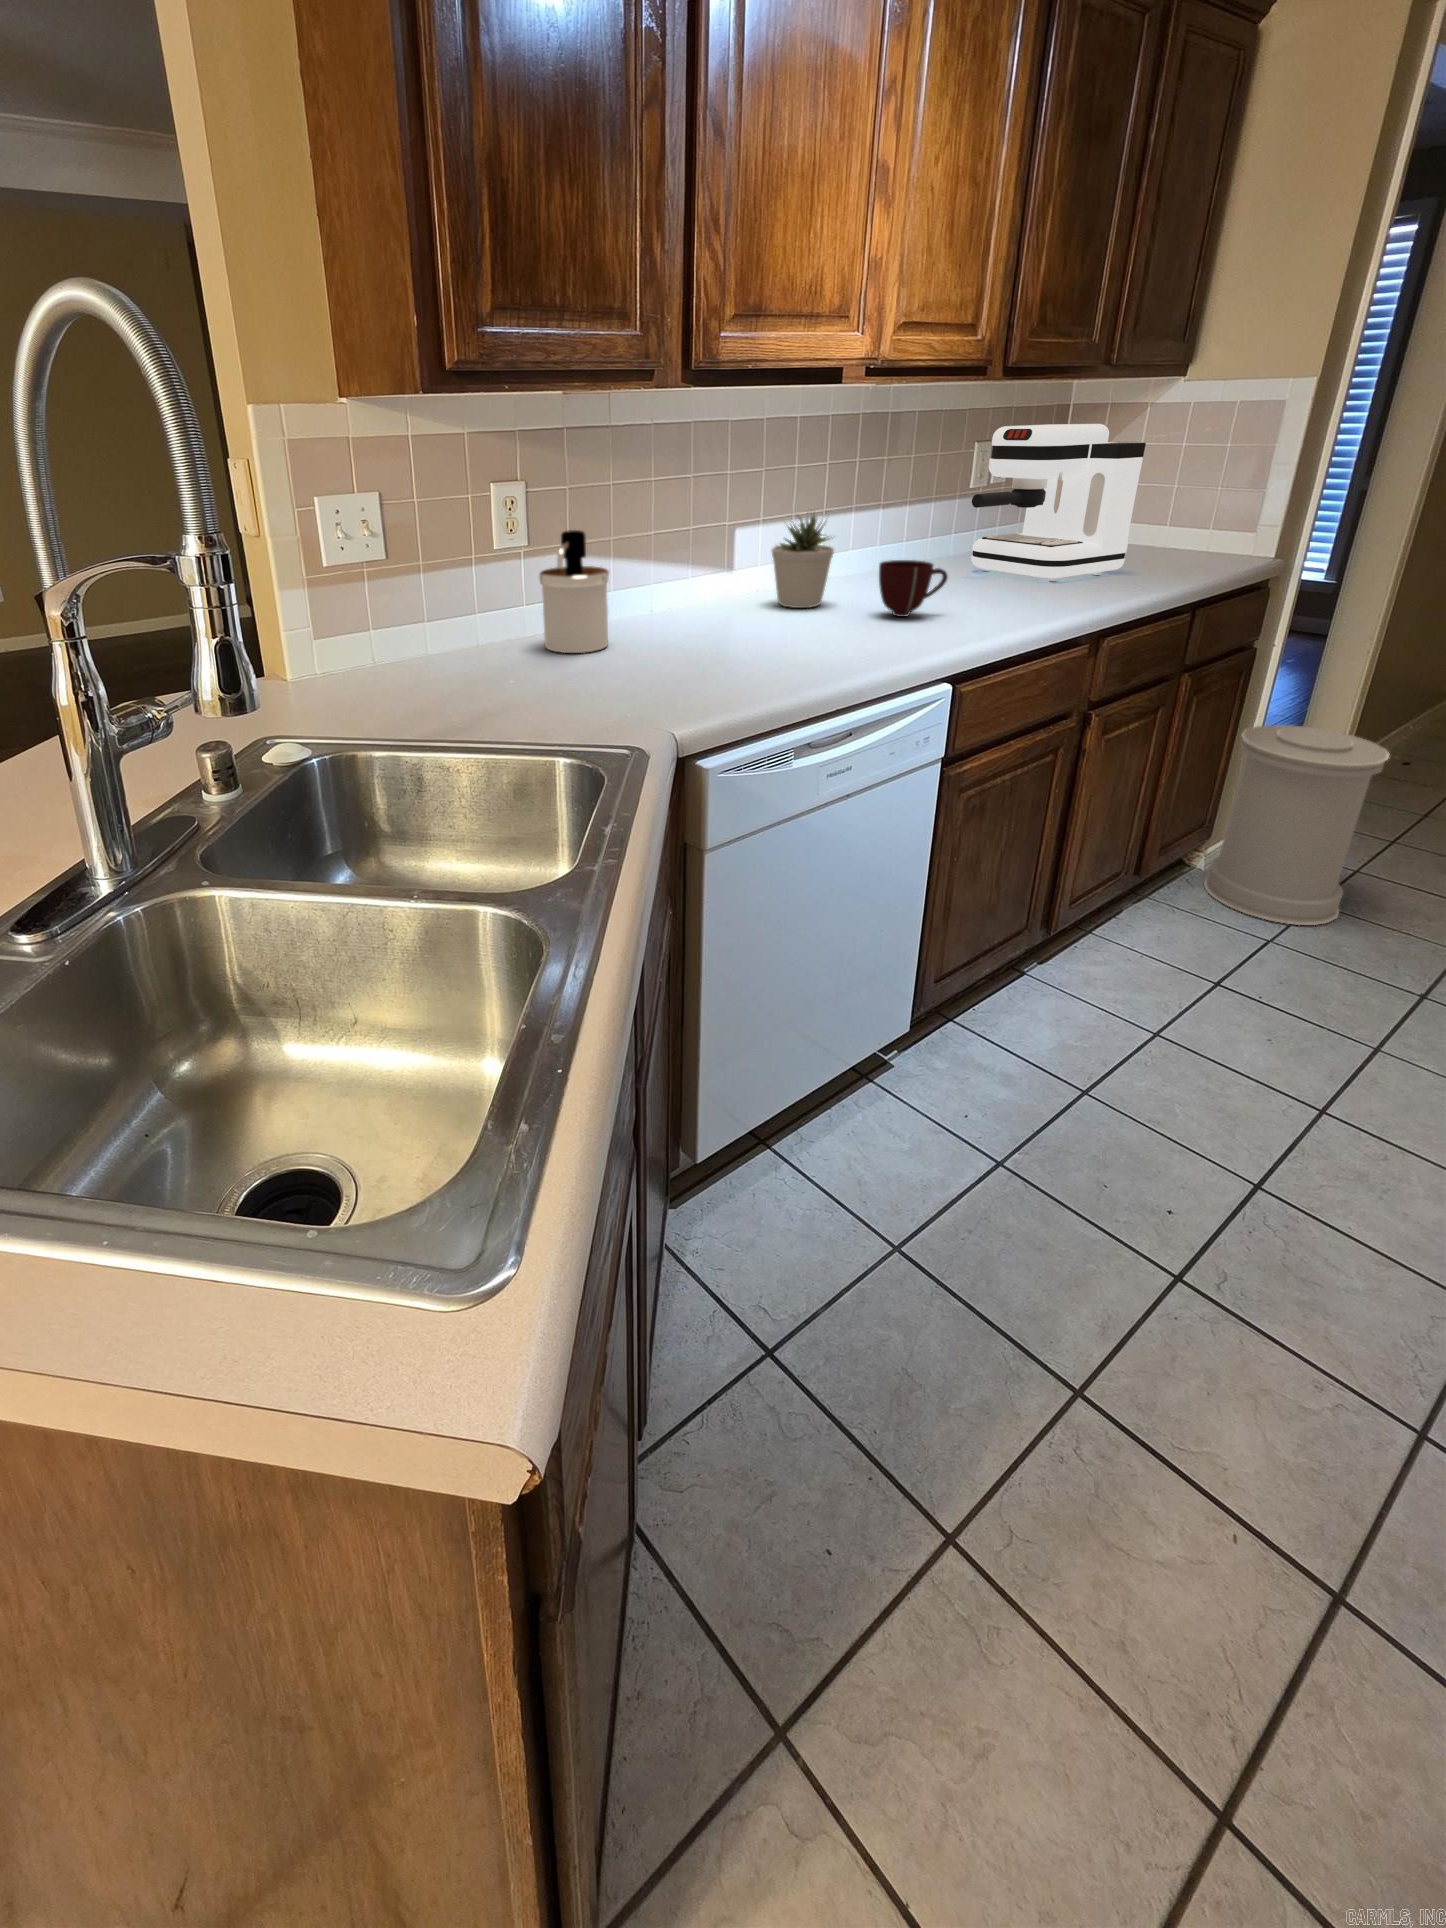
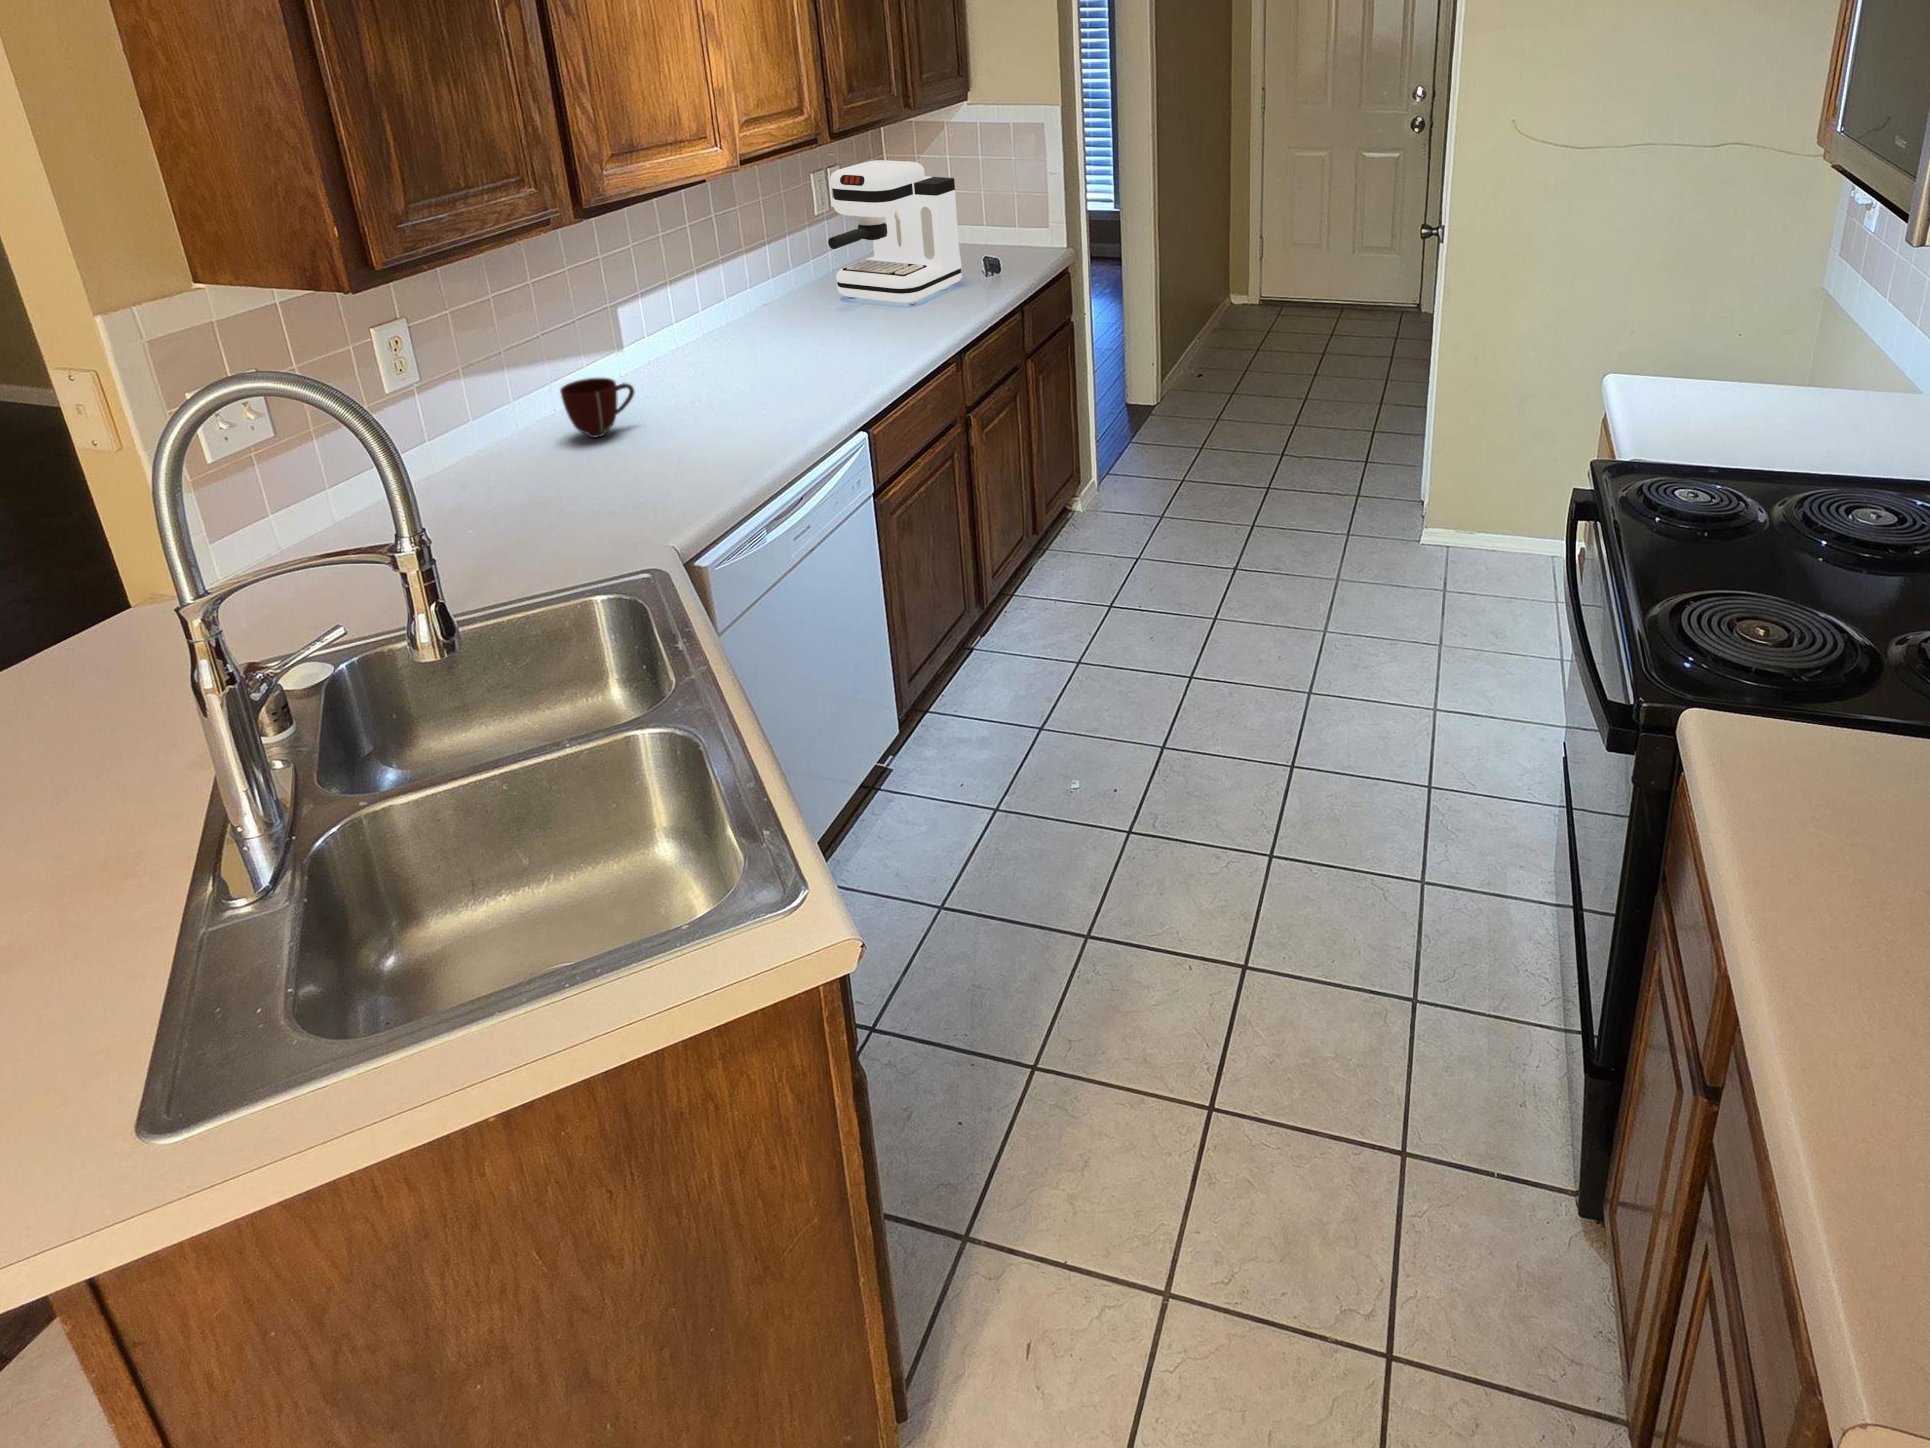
potted plant: present [772,514,834,608] -> none [665,287,726,380]
soap dispenser: present [539,530,610,653] -> none [458,366,546,488]
mug: present [879,560,948,617] -> present [560,378,634,438]
trash can: present [1204,725,1389,925] -> none [1080,375,1178,540]

